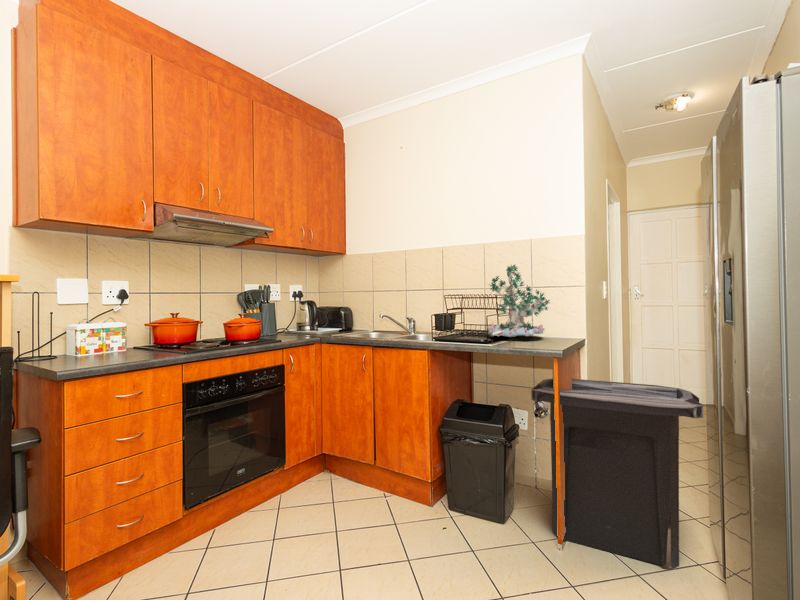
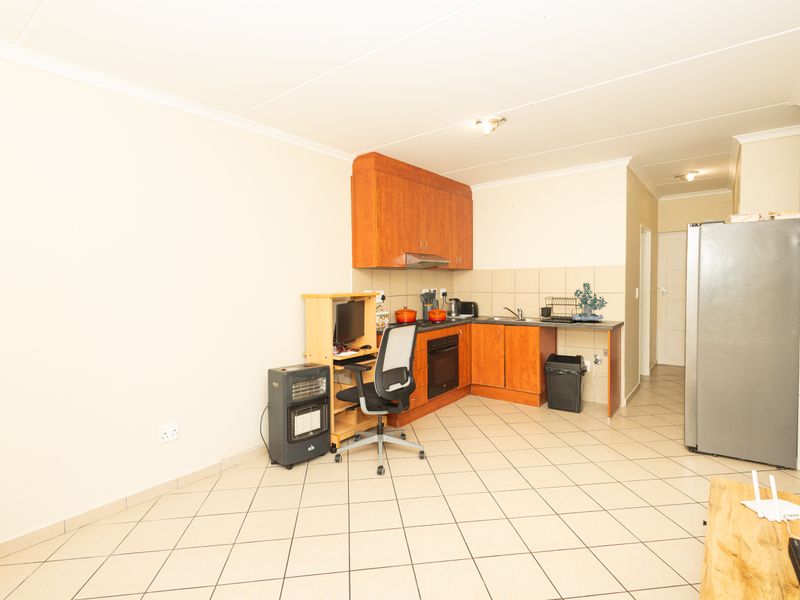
trash can: present [531,379,703,568] -> none [597,343,682,428]

